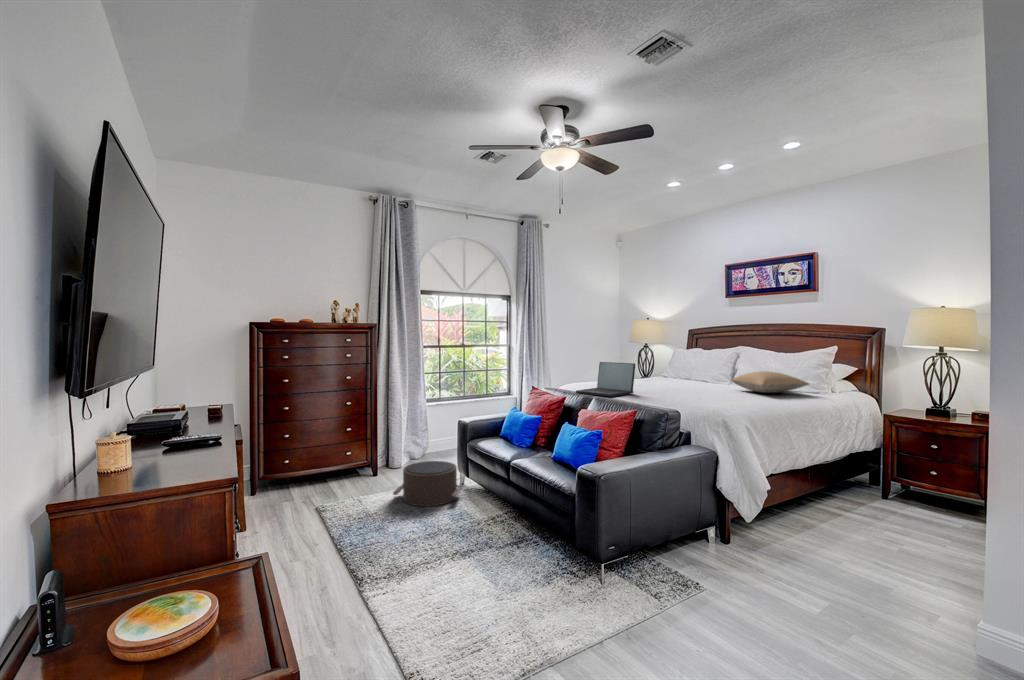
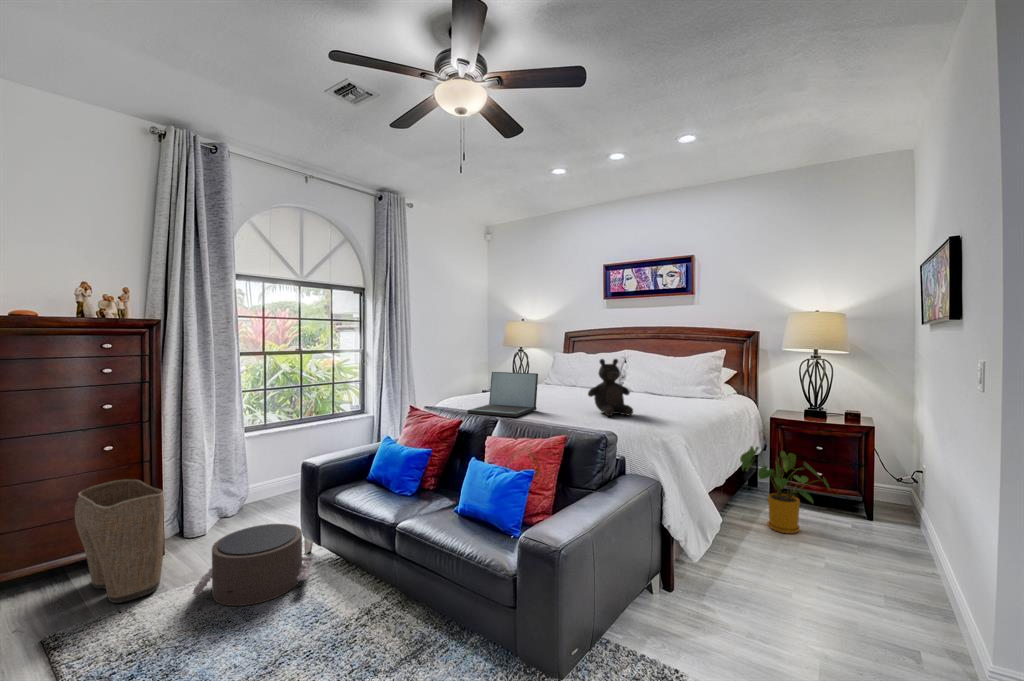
teddy bear: none [676,352,716,400] -> present [588,359,633,416]
pillow: present [732,371,809,393] -> none [630,378,710,402]
laundry basket: none [332,424,377,496] -> present [75,479,164,603]
house plant: none [832,437,923,521] -> present [740,446,829,534]

